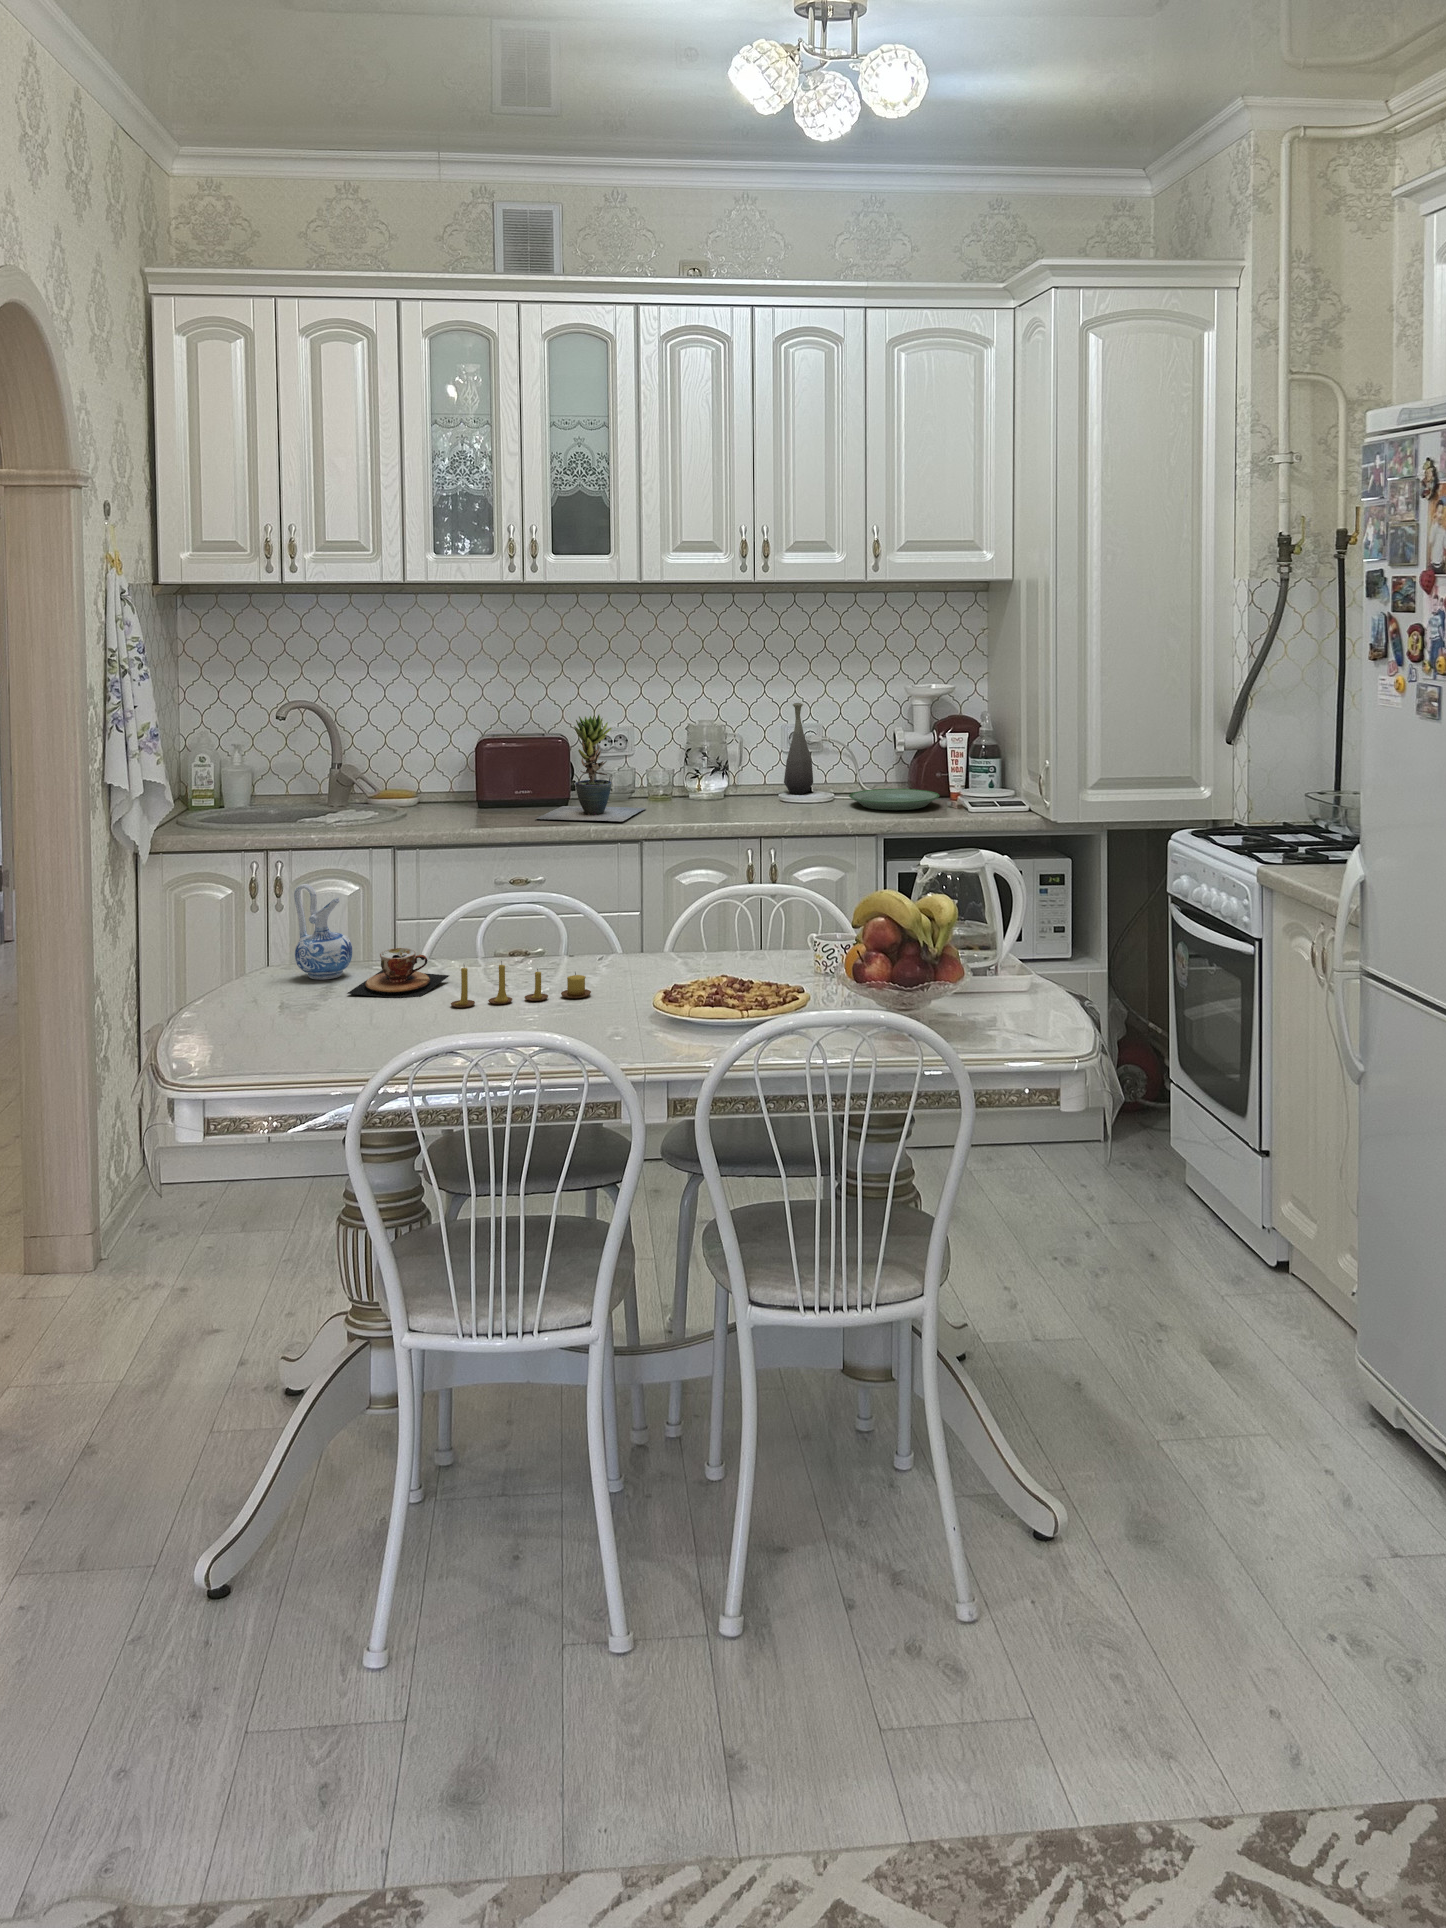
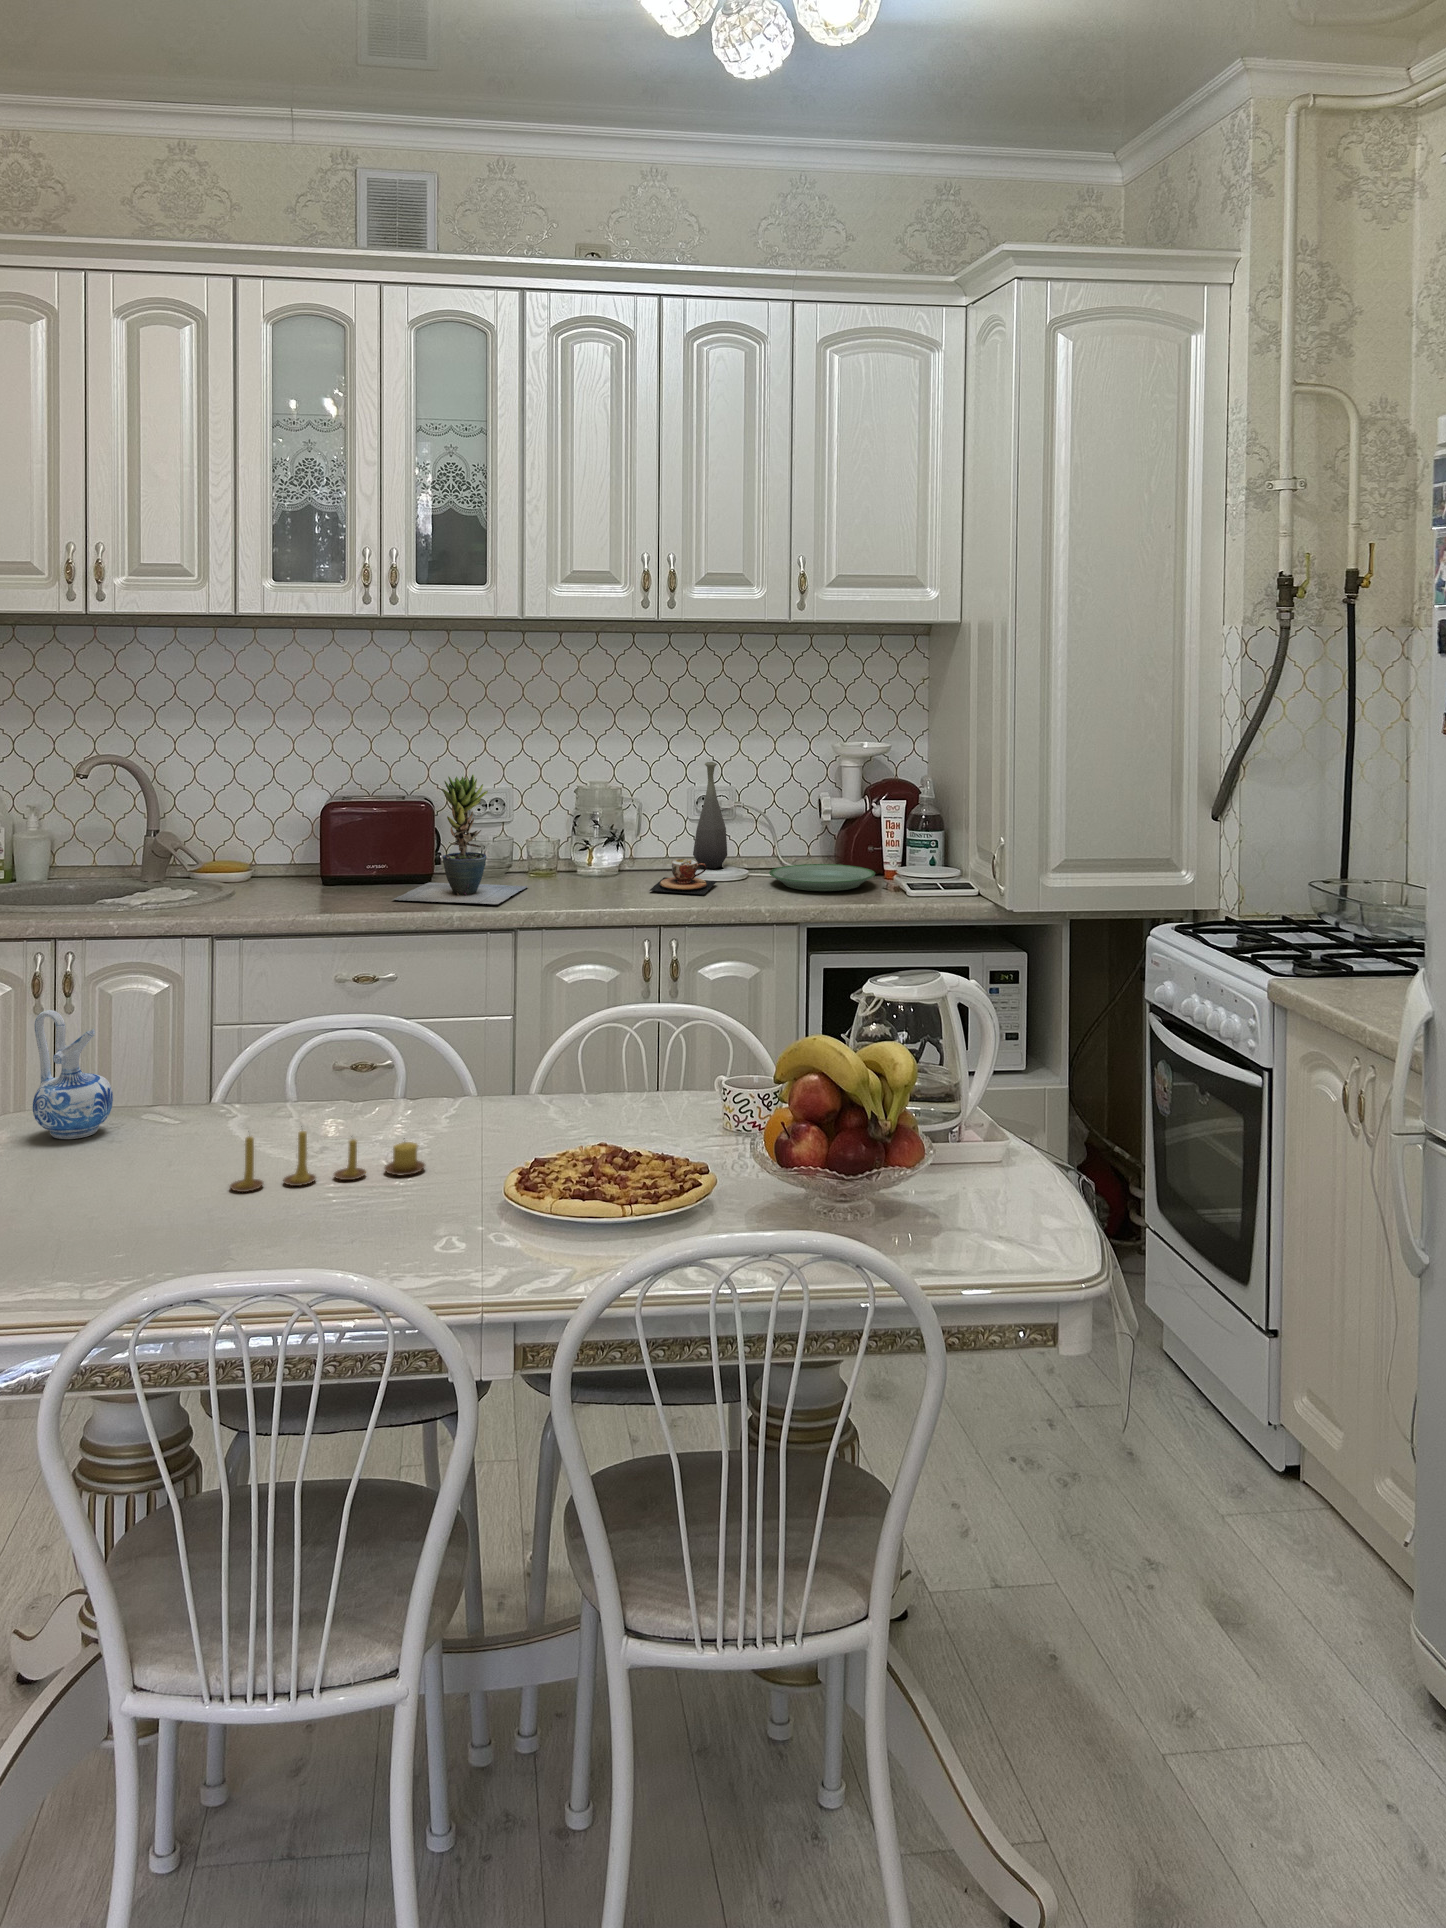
teacup: present [347,948,449,998] -> present [650,859,717,895]

